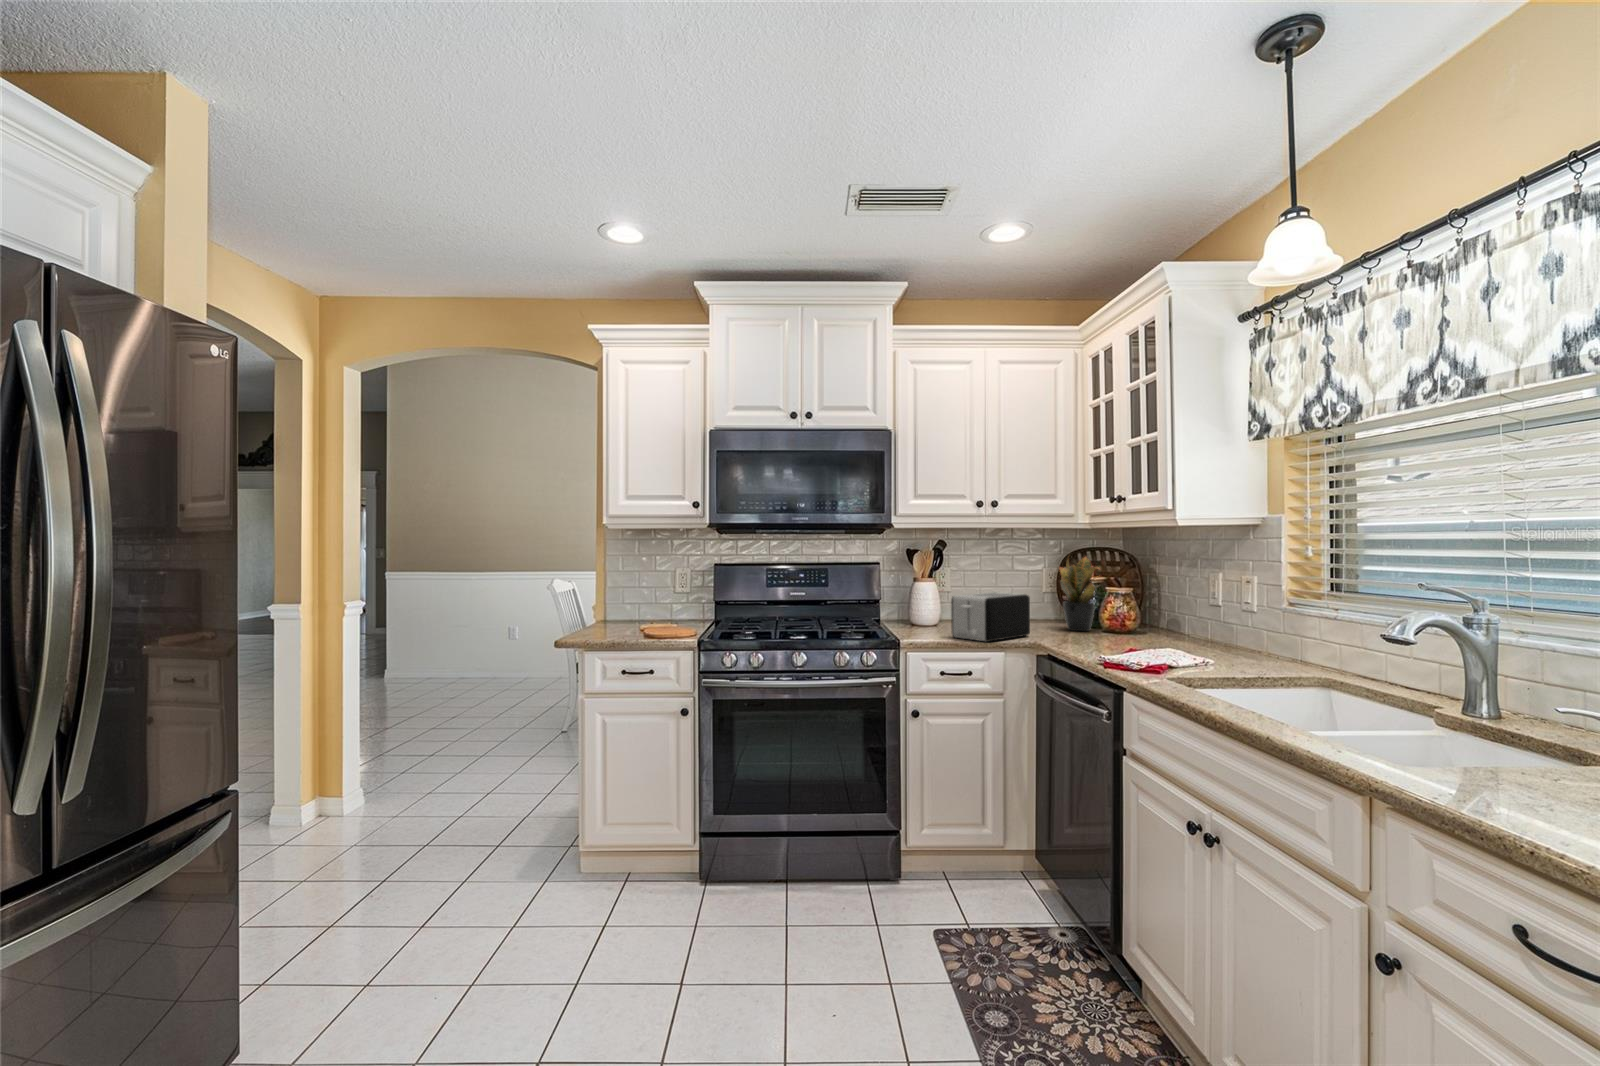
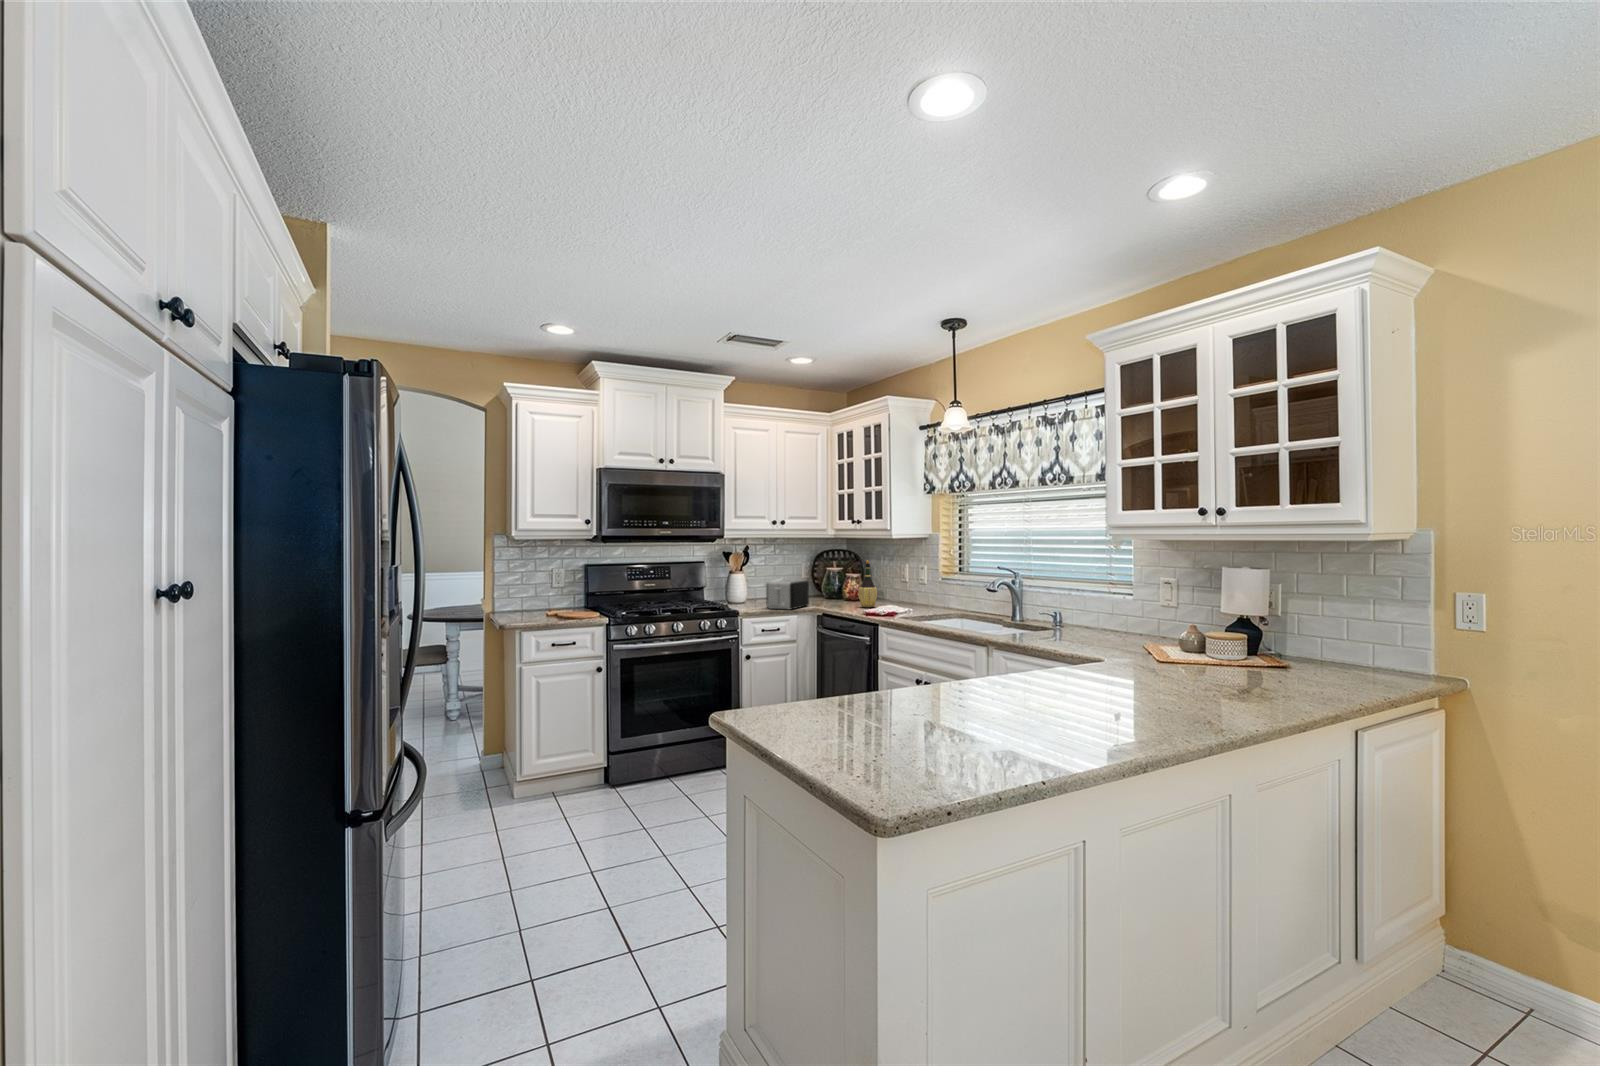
potted plant: present [1059,557,1099,631] -> none [814,551,848,602]
wine bottle: none [1115,564,1151,646] -> present [859,561,877,607]

